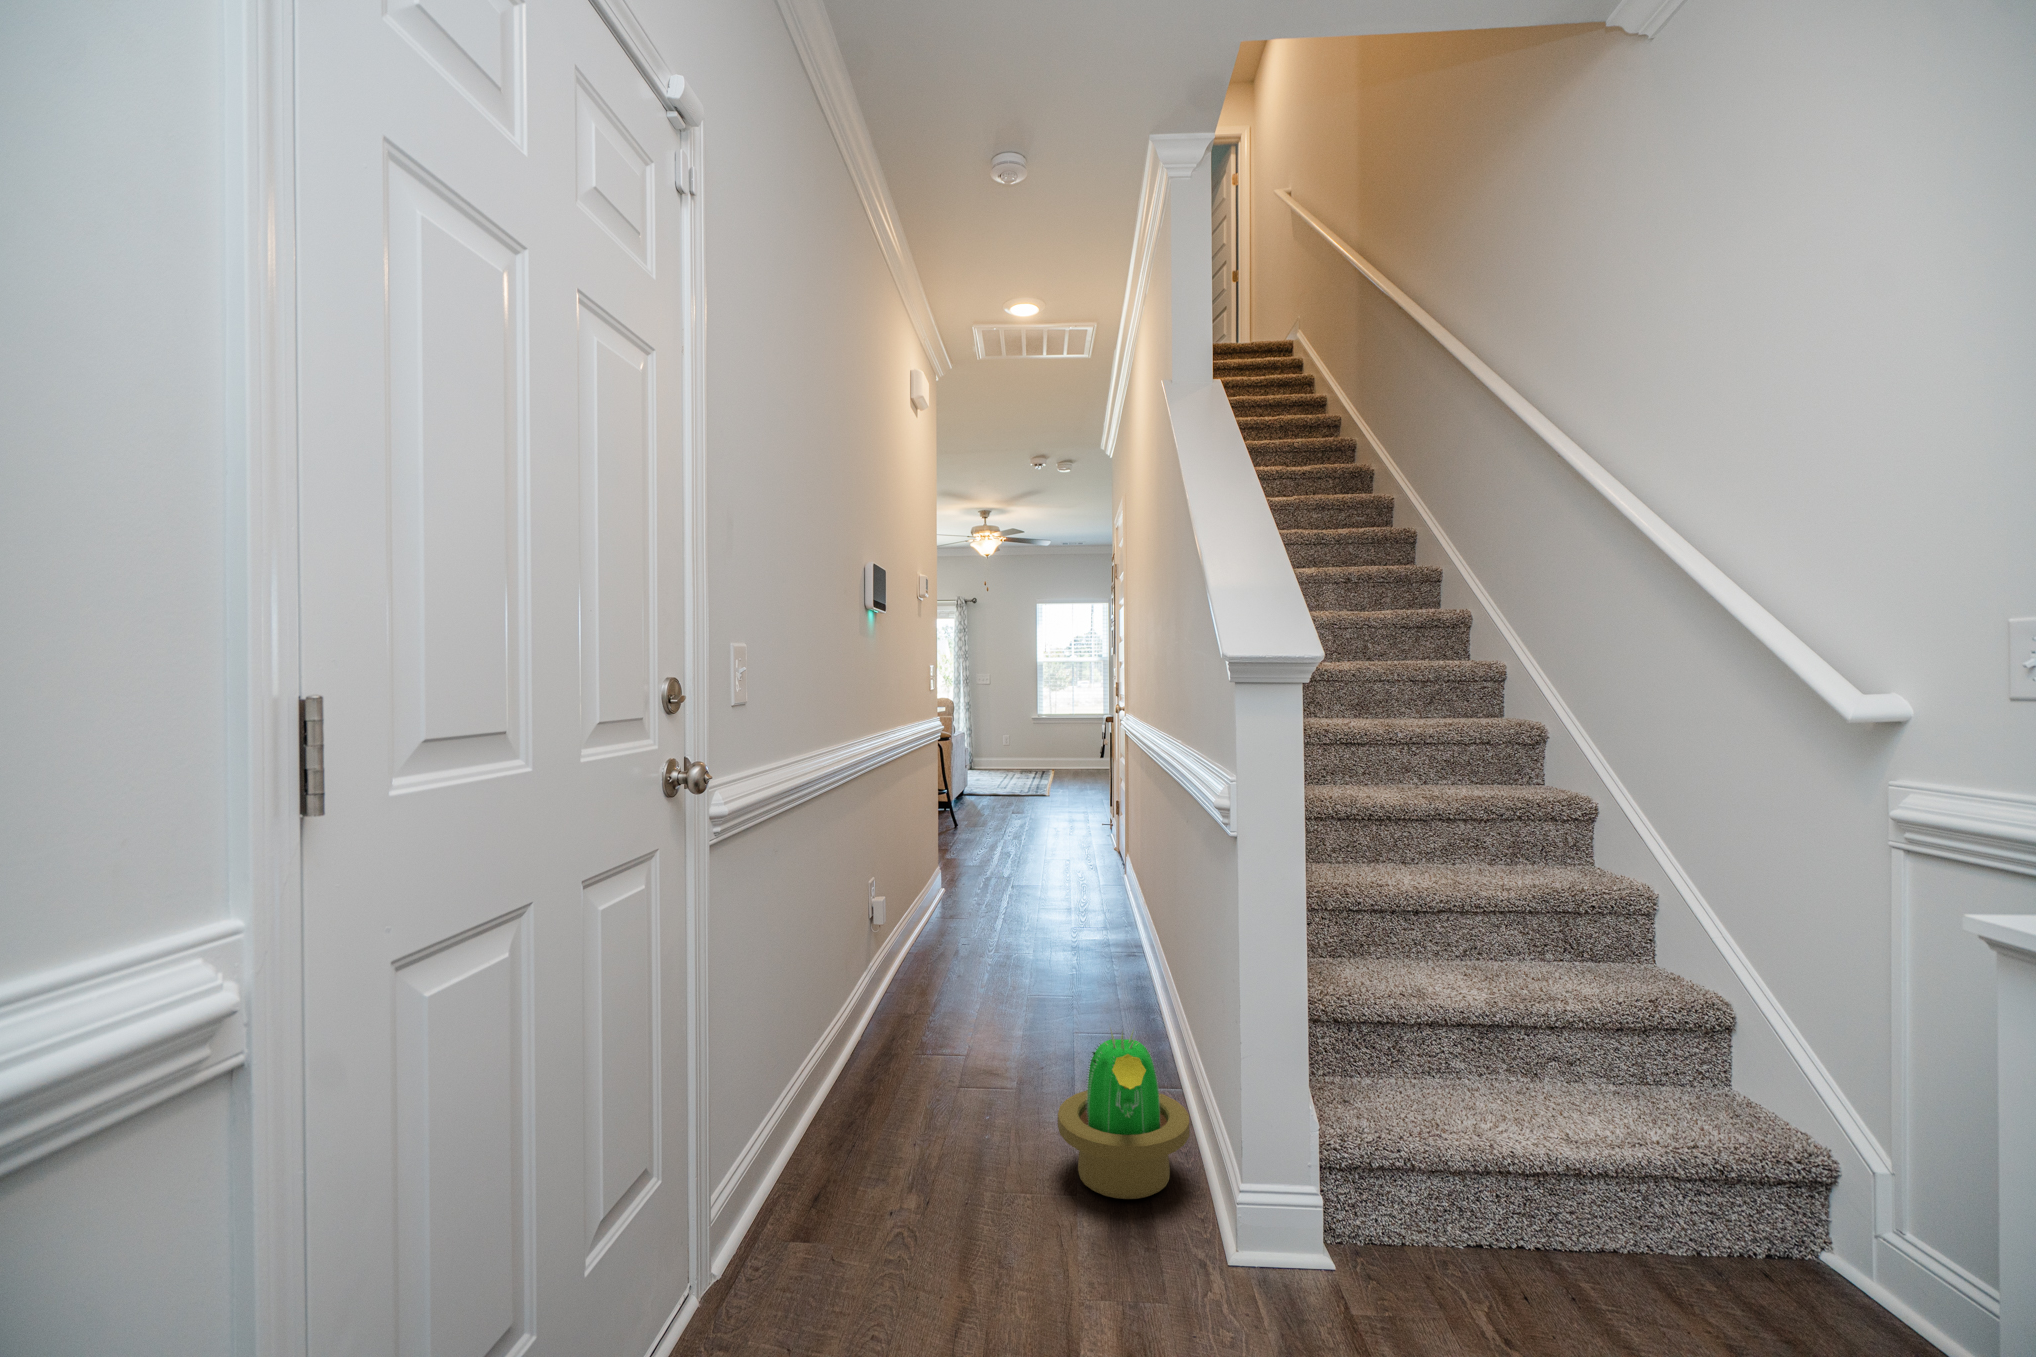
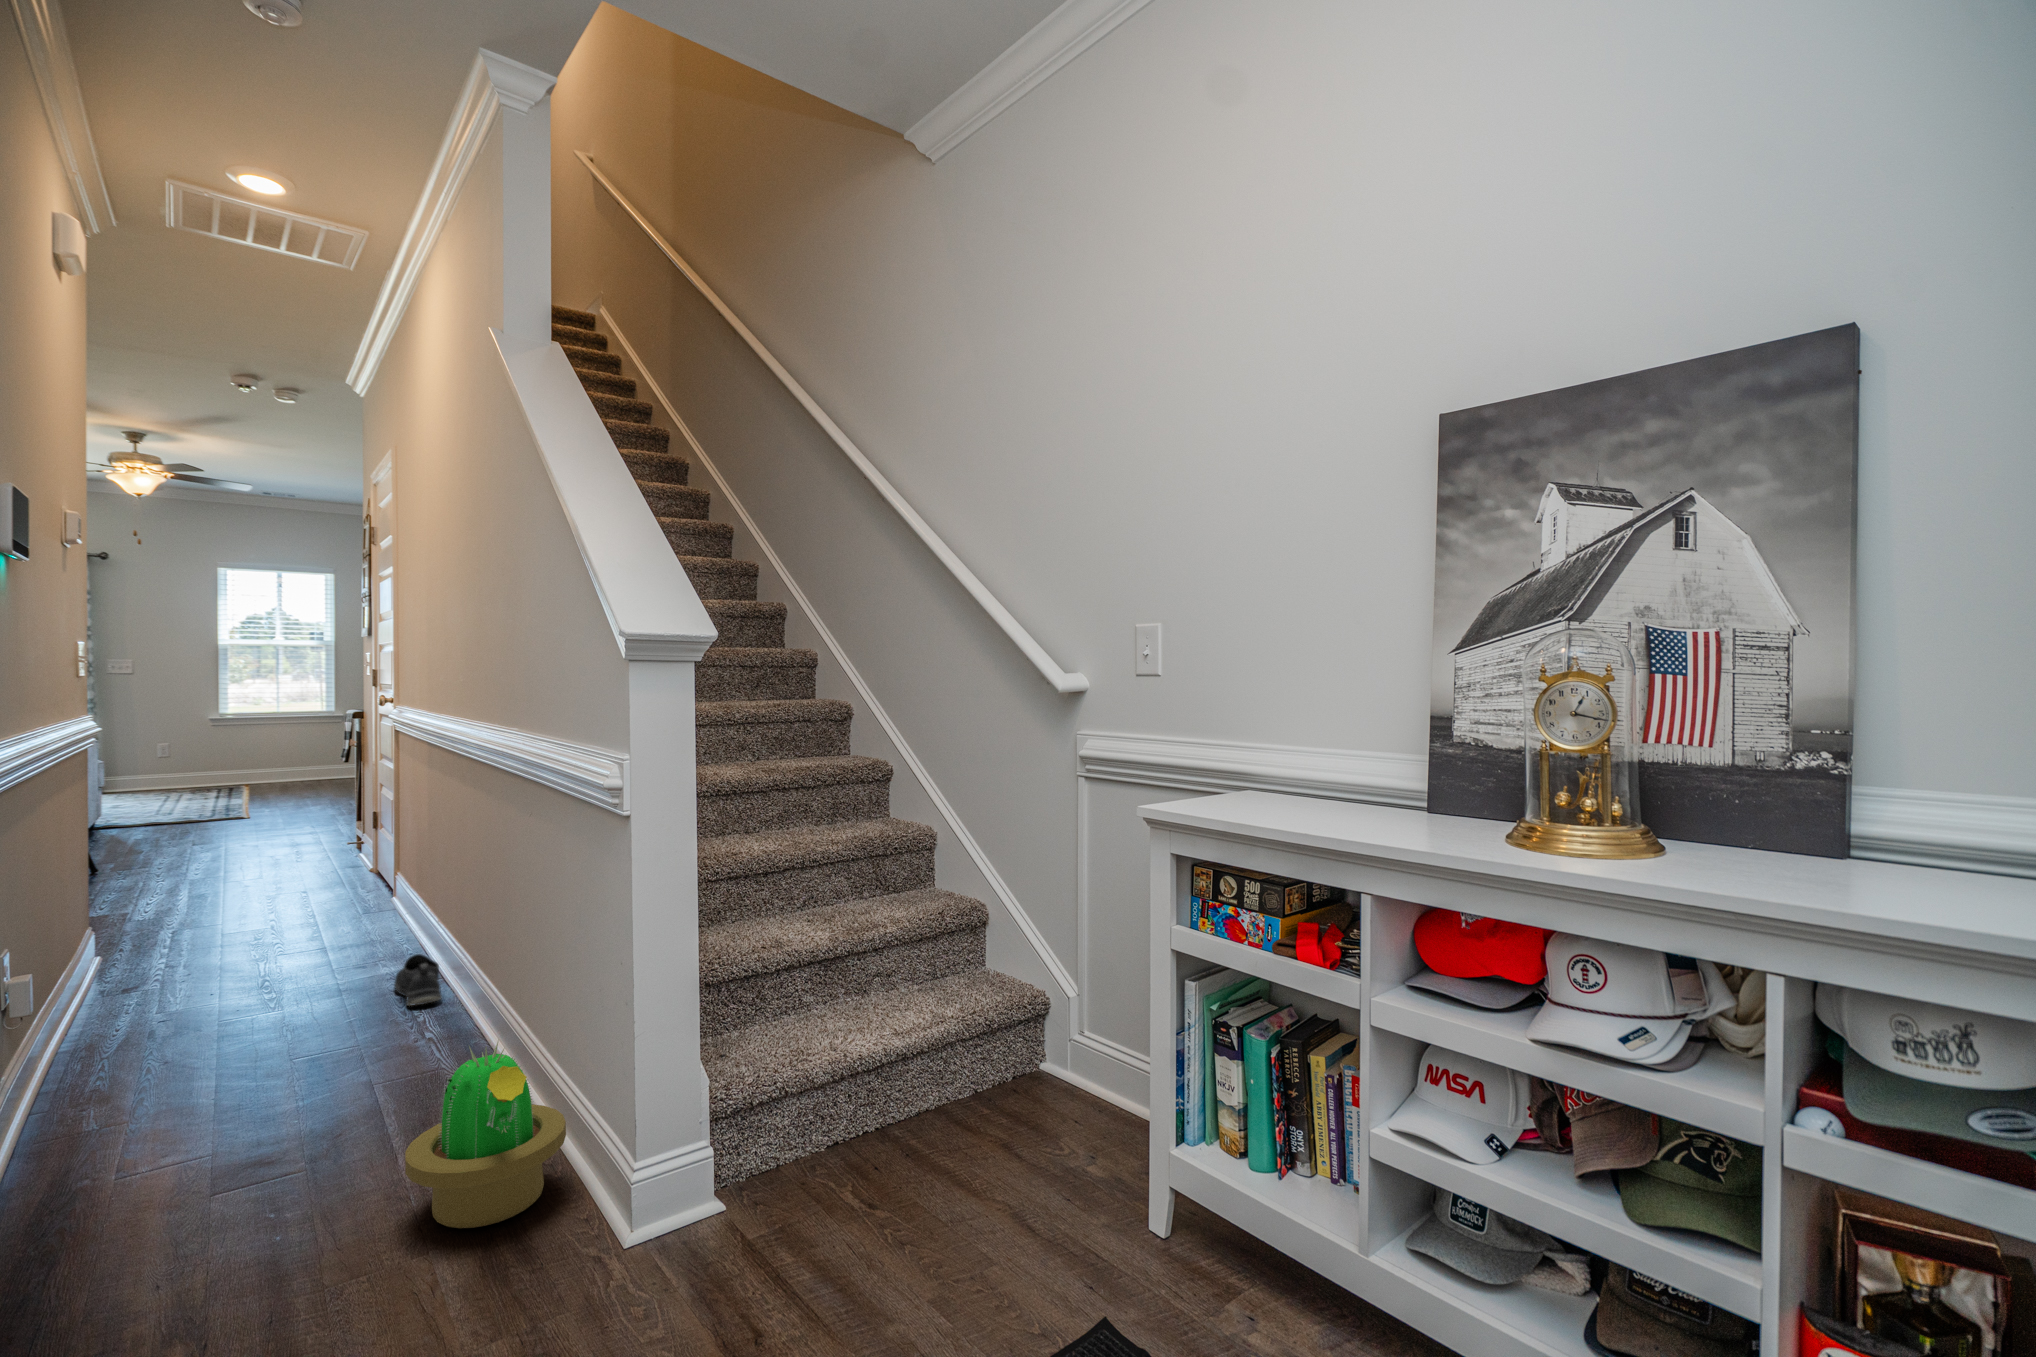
shoe: none [1104,929,1137,974] -> present [394,954,442,1006]

